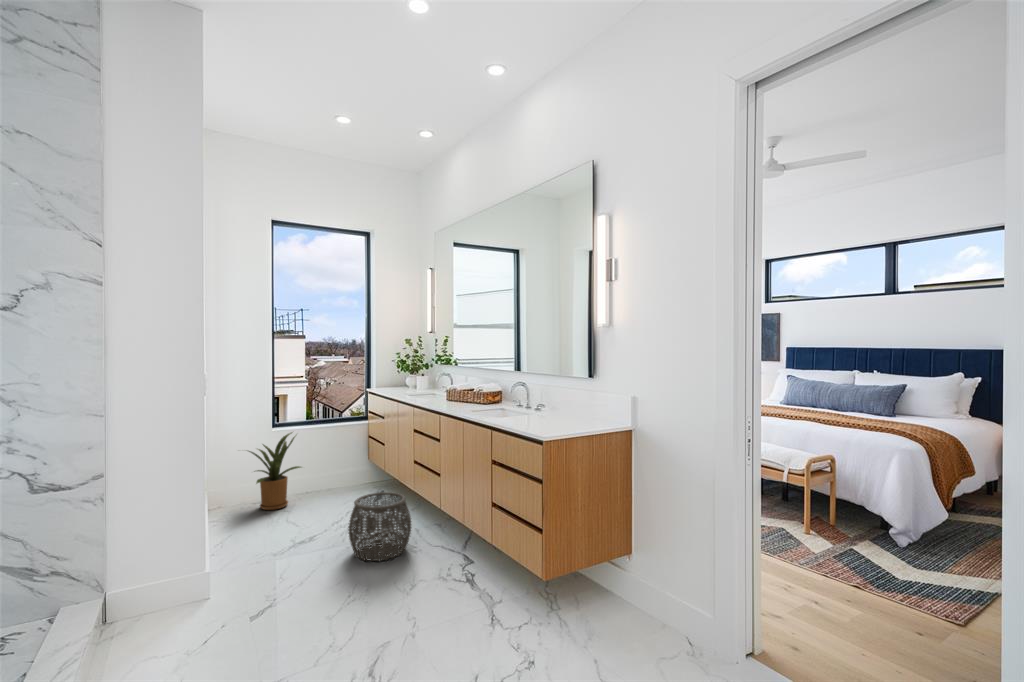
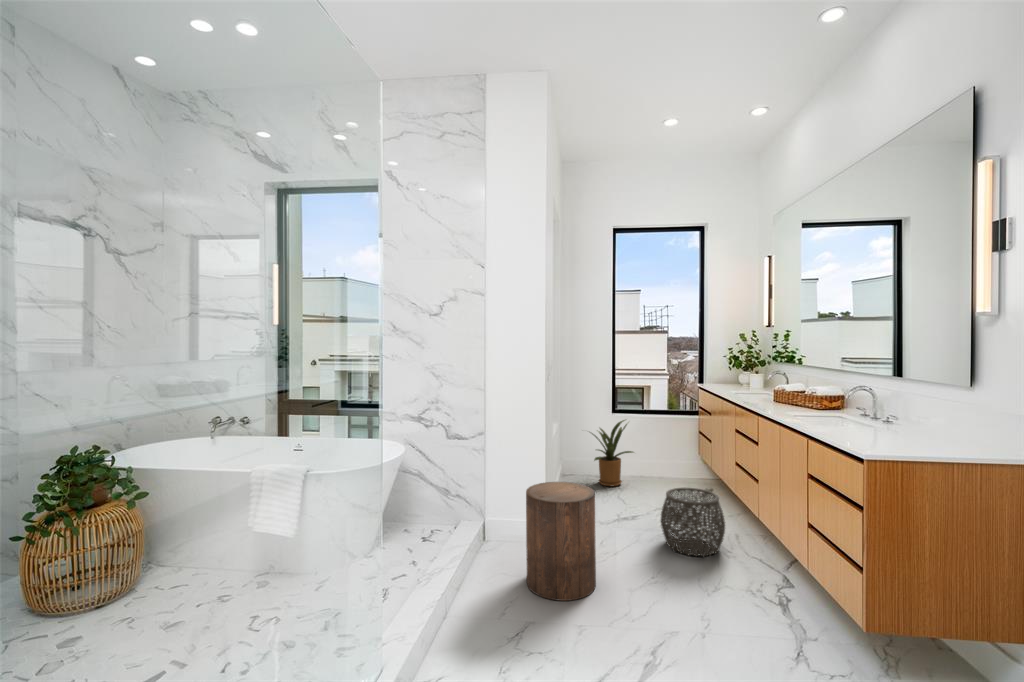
stool: none [196,512,290,662] -> present [526,482,596,601]

